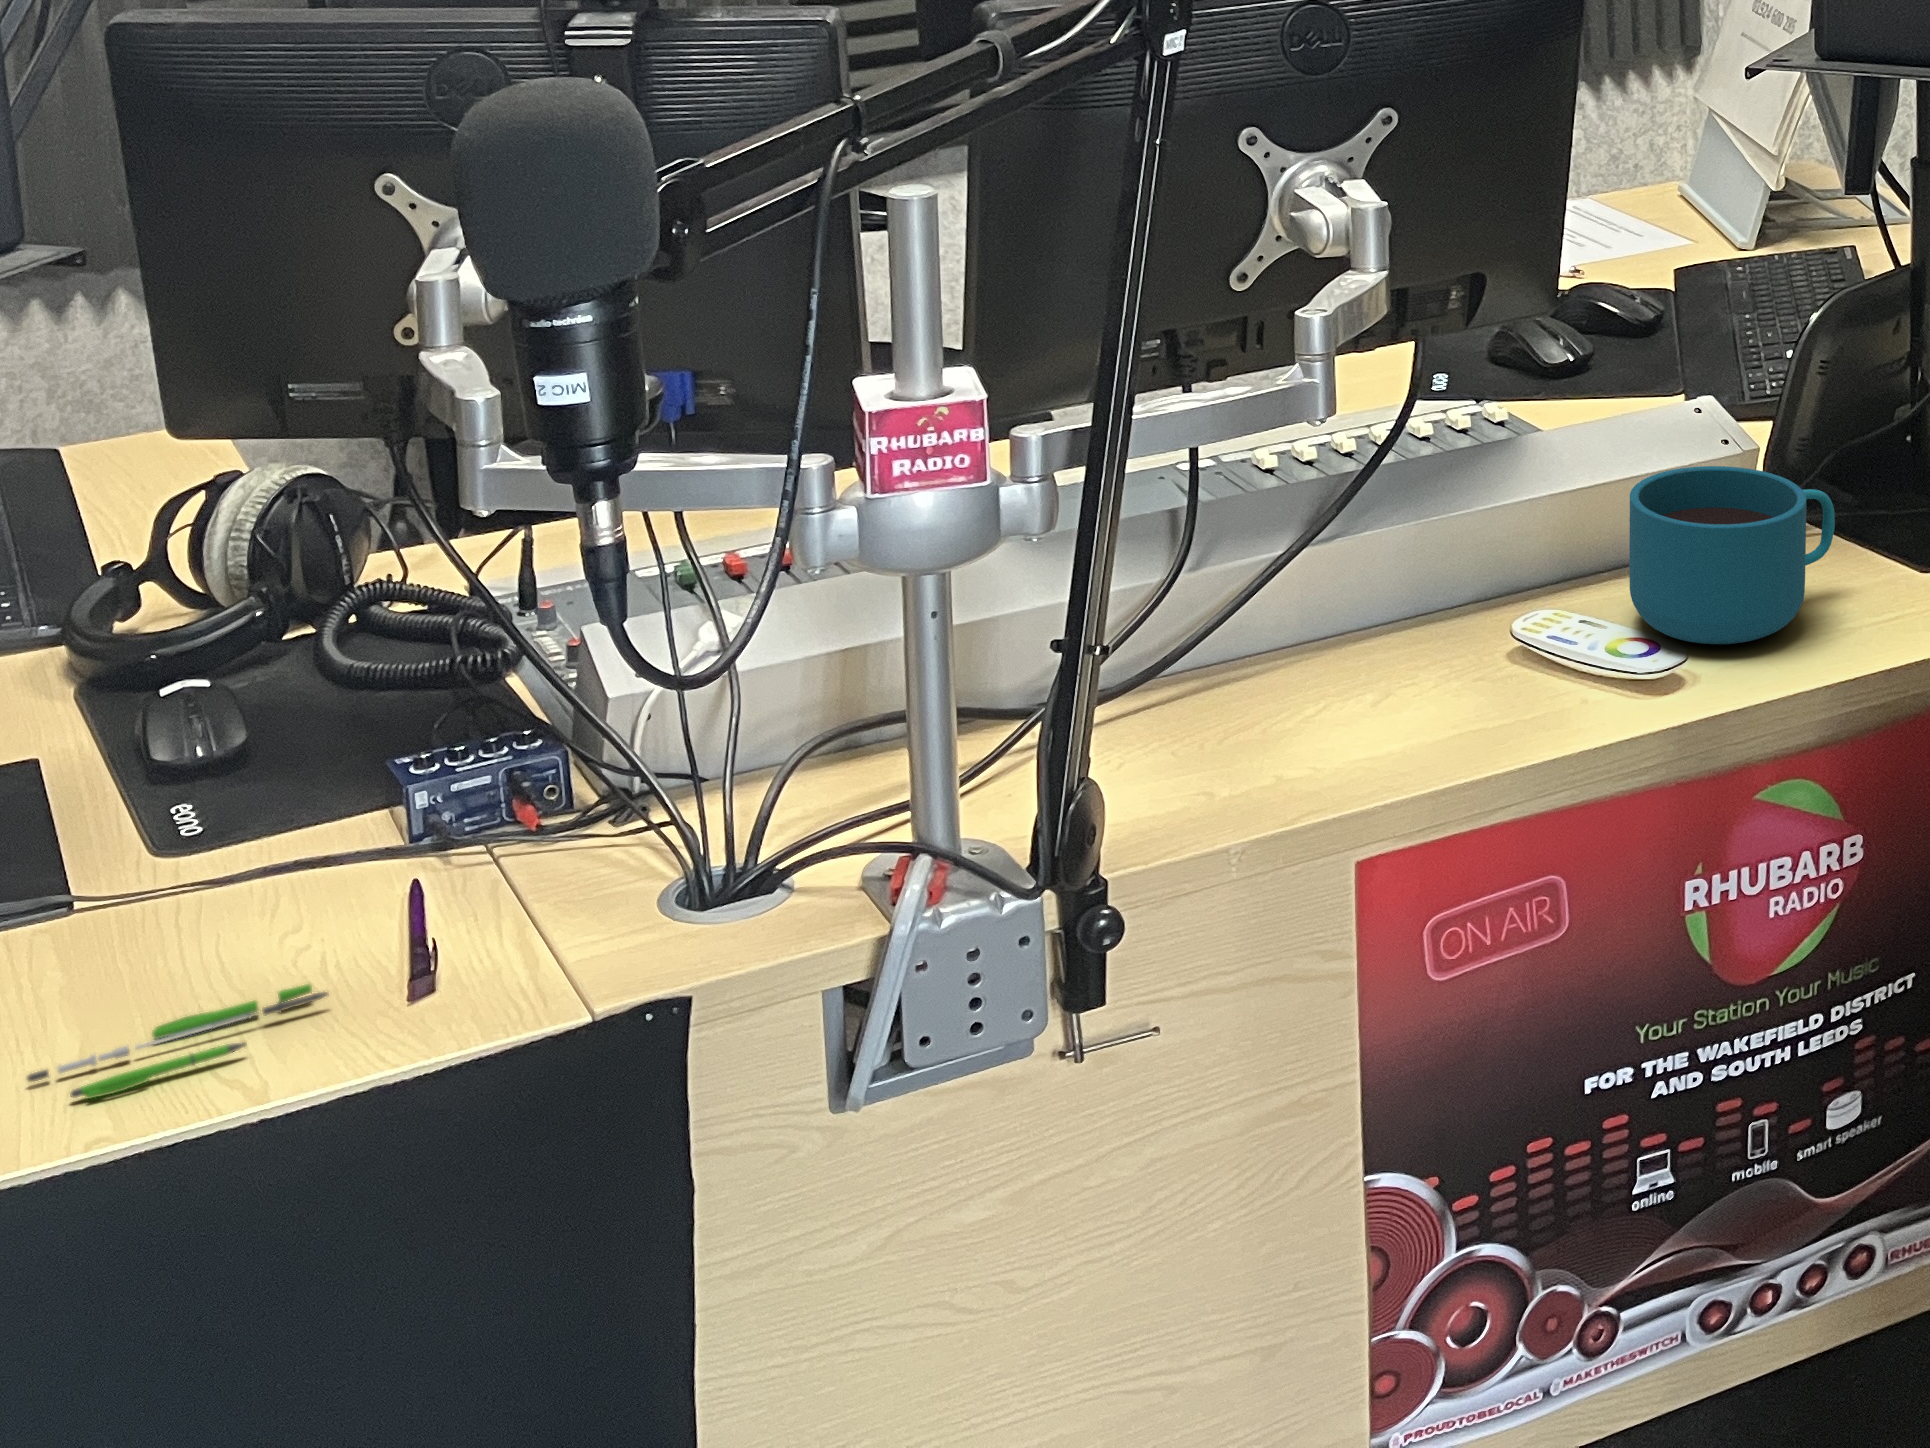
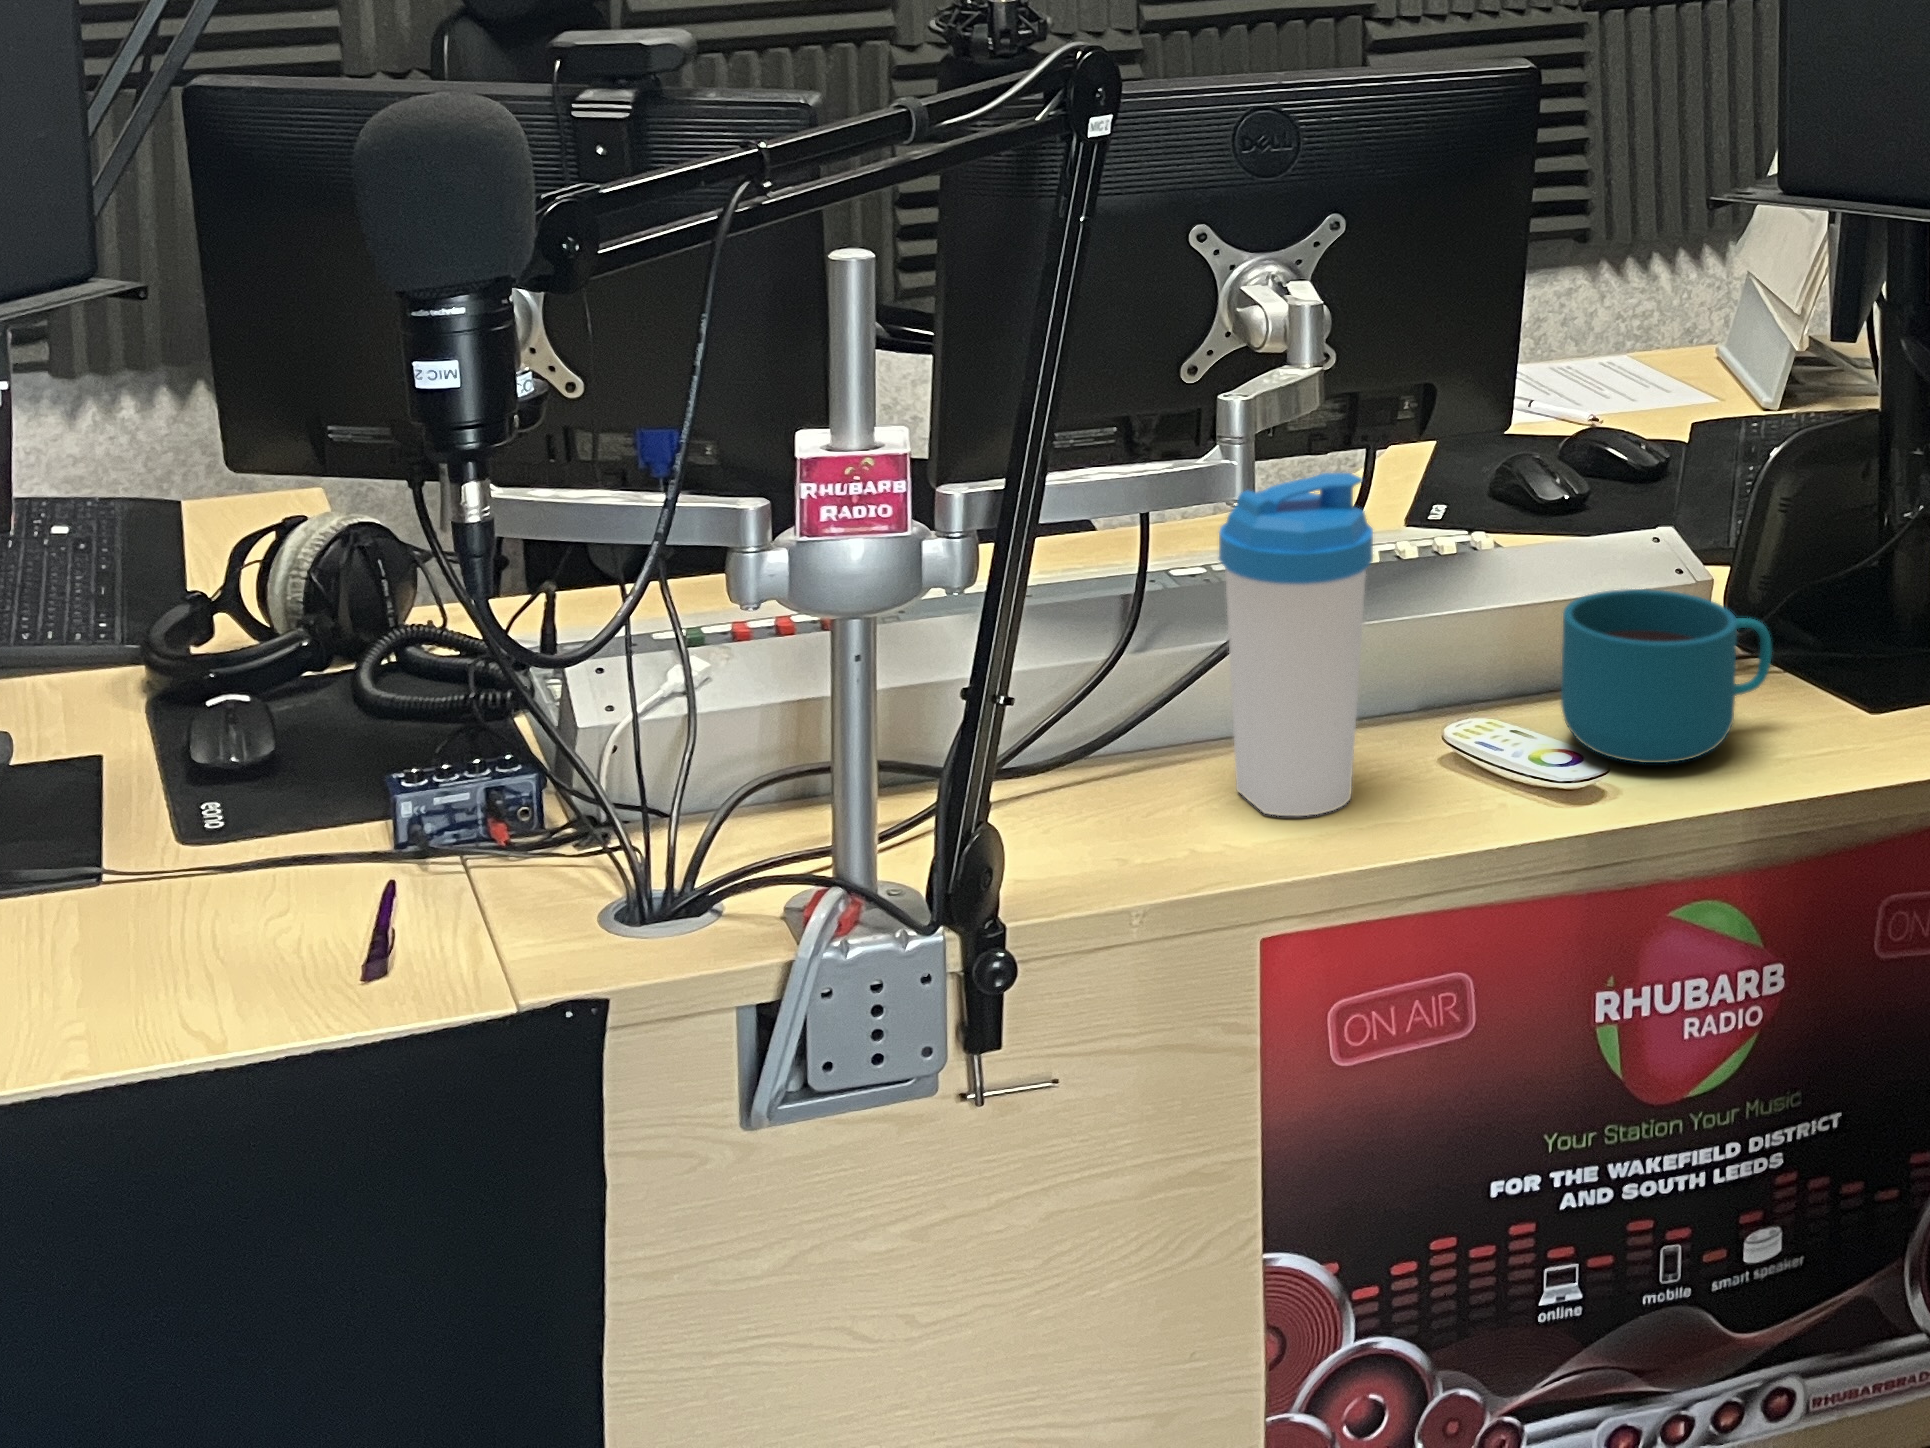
water bottle: none [1285,375,1447,733] -> present [1219,473,1373,816]
pen: present [27,984,328,1099] -> none [57,945,316,1023]

